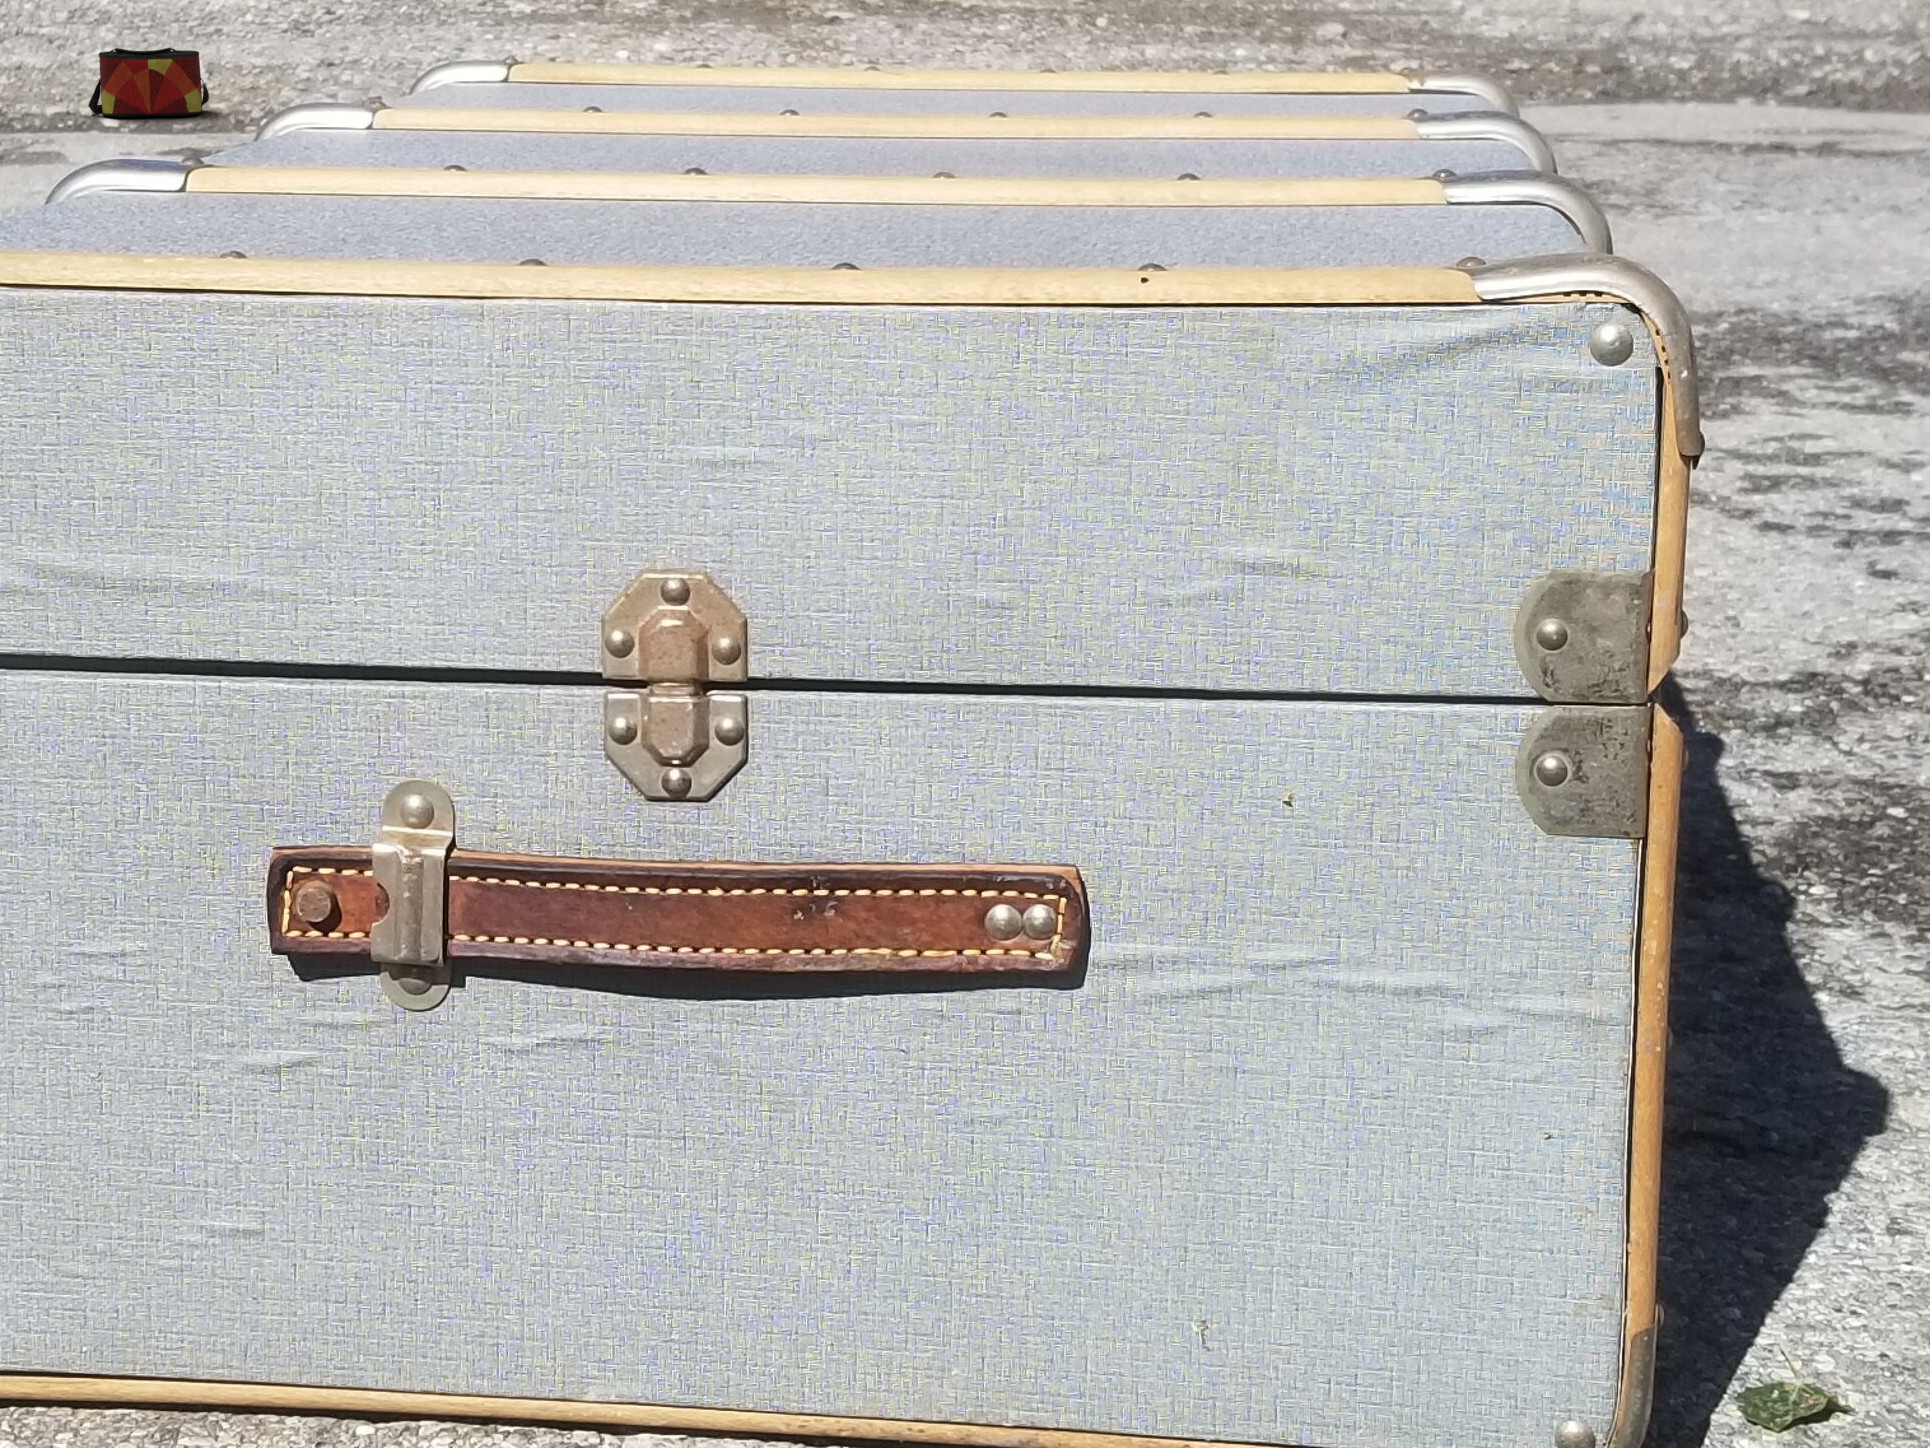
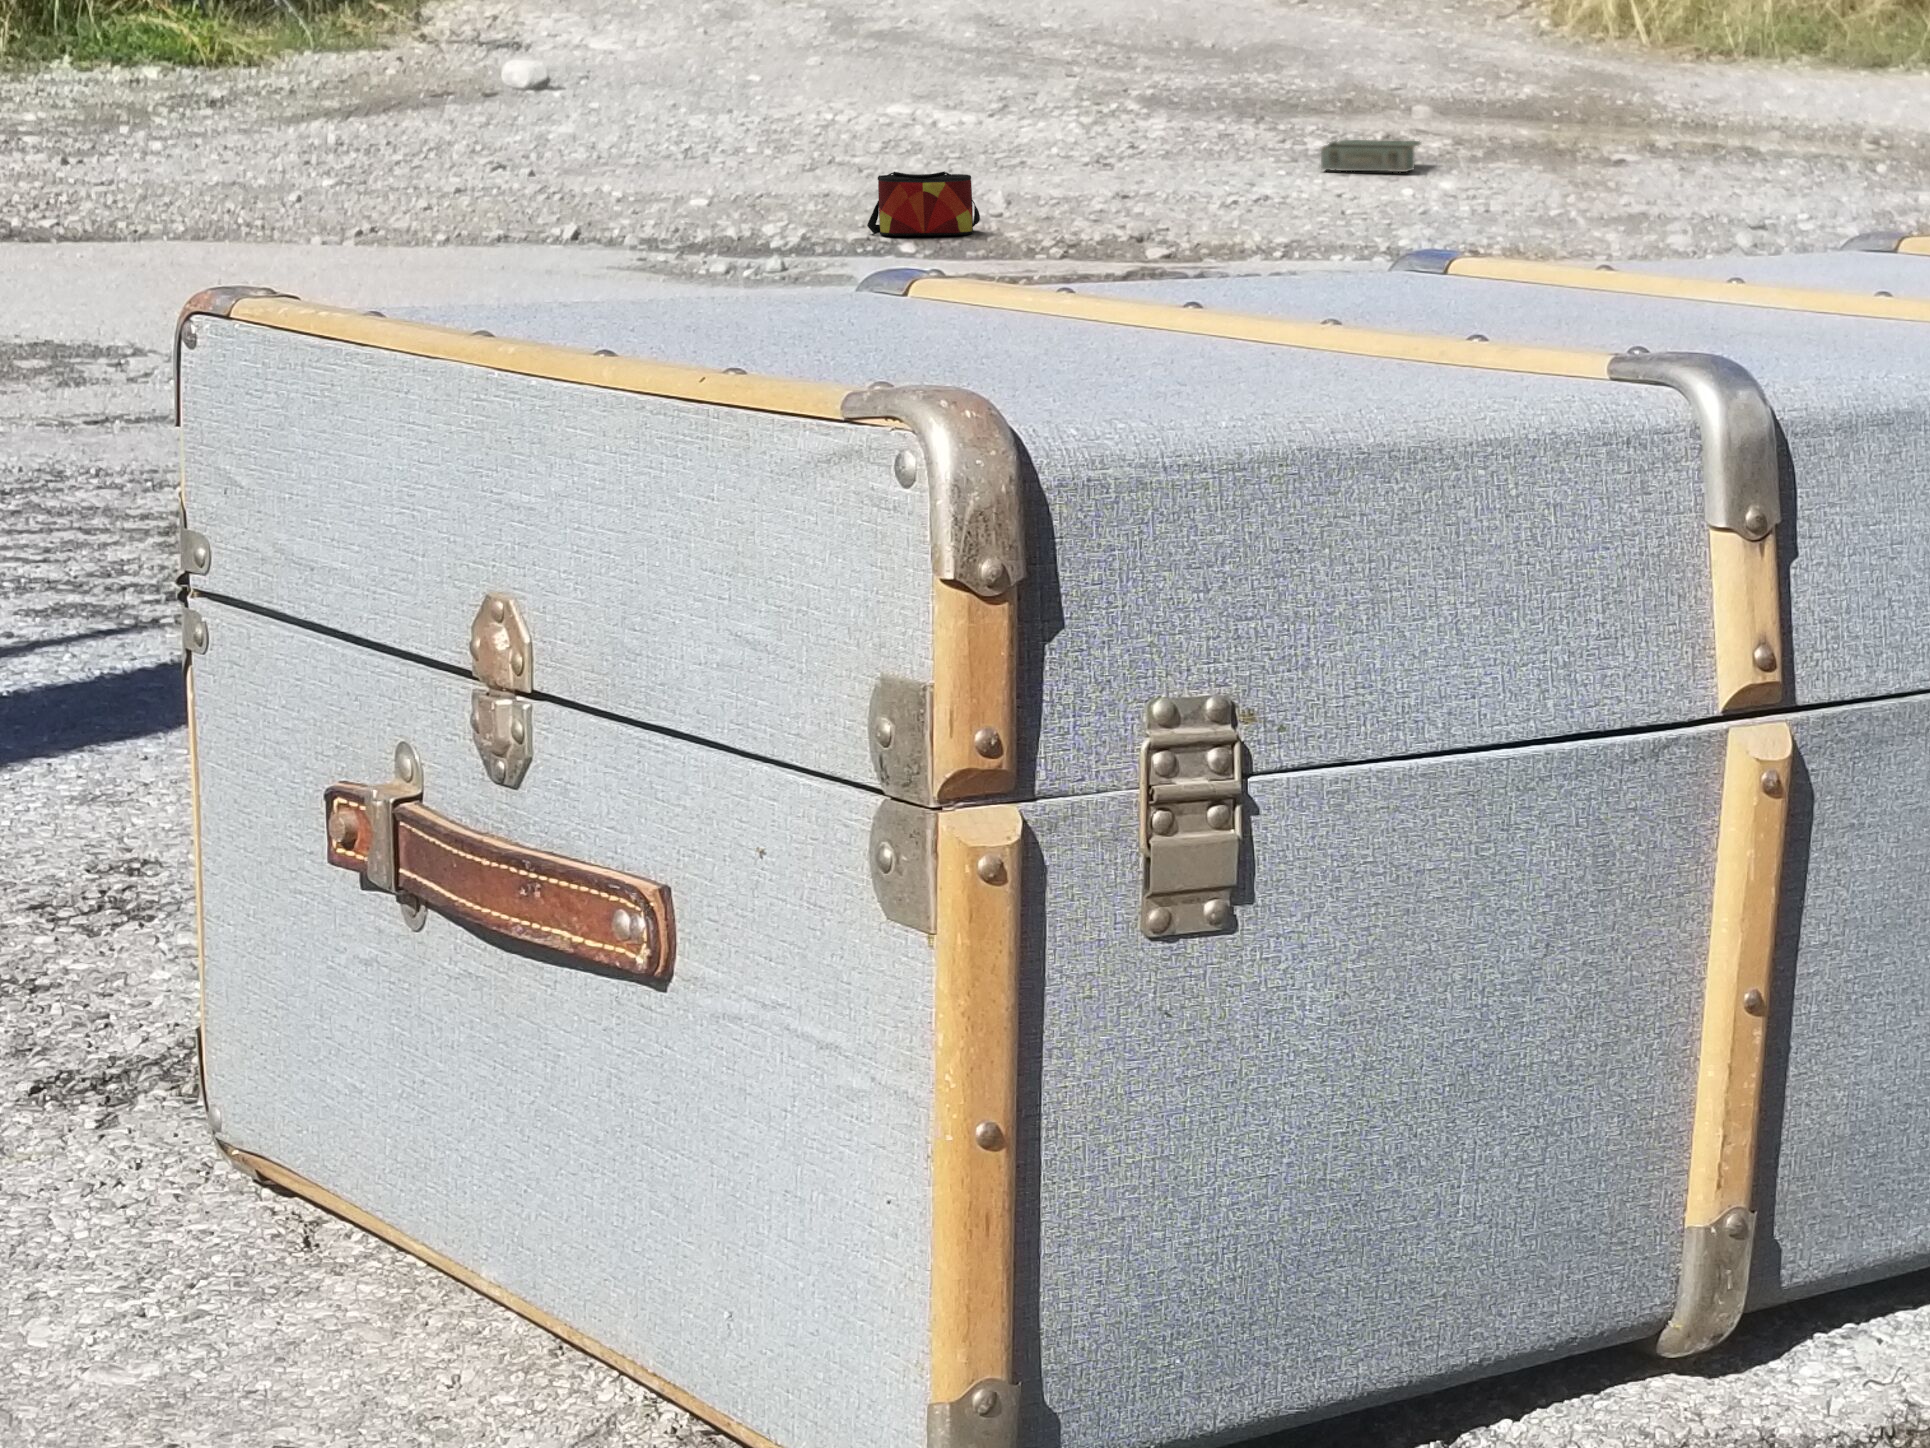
toolbox: none [559,11,664,45] -> present [1321,140,1421,172]

